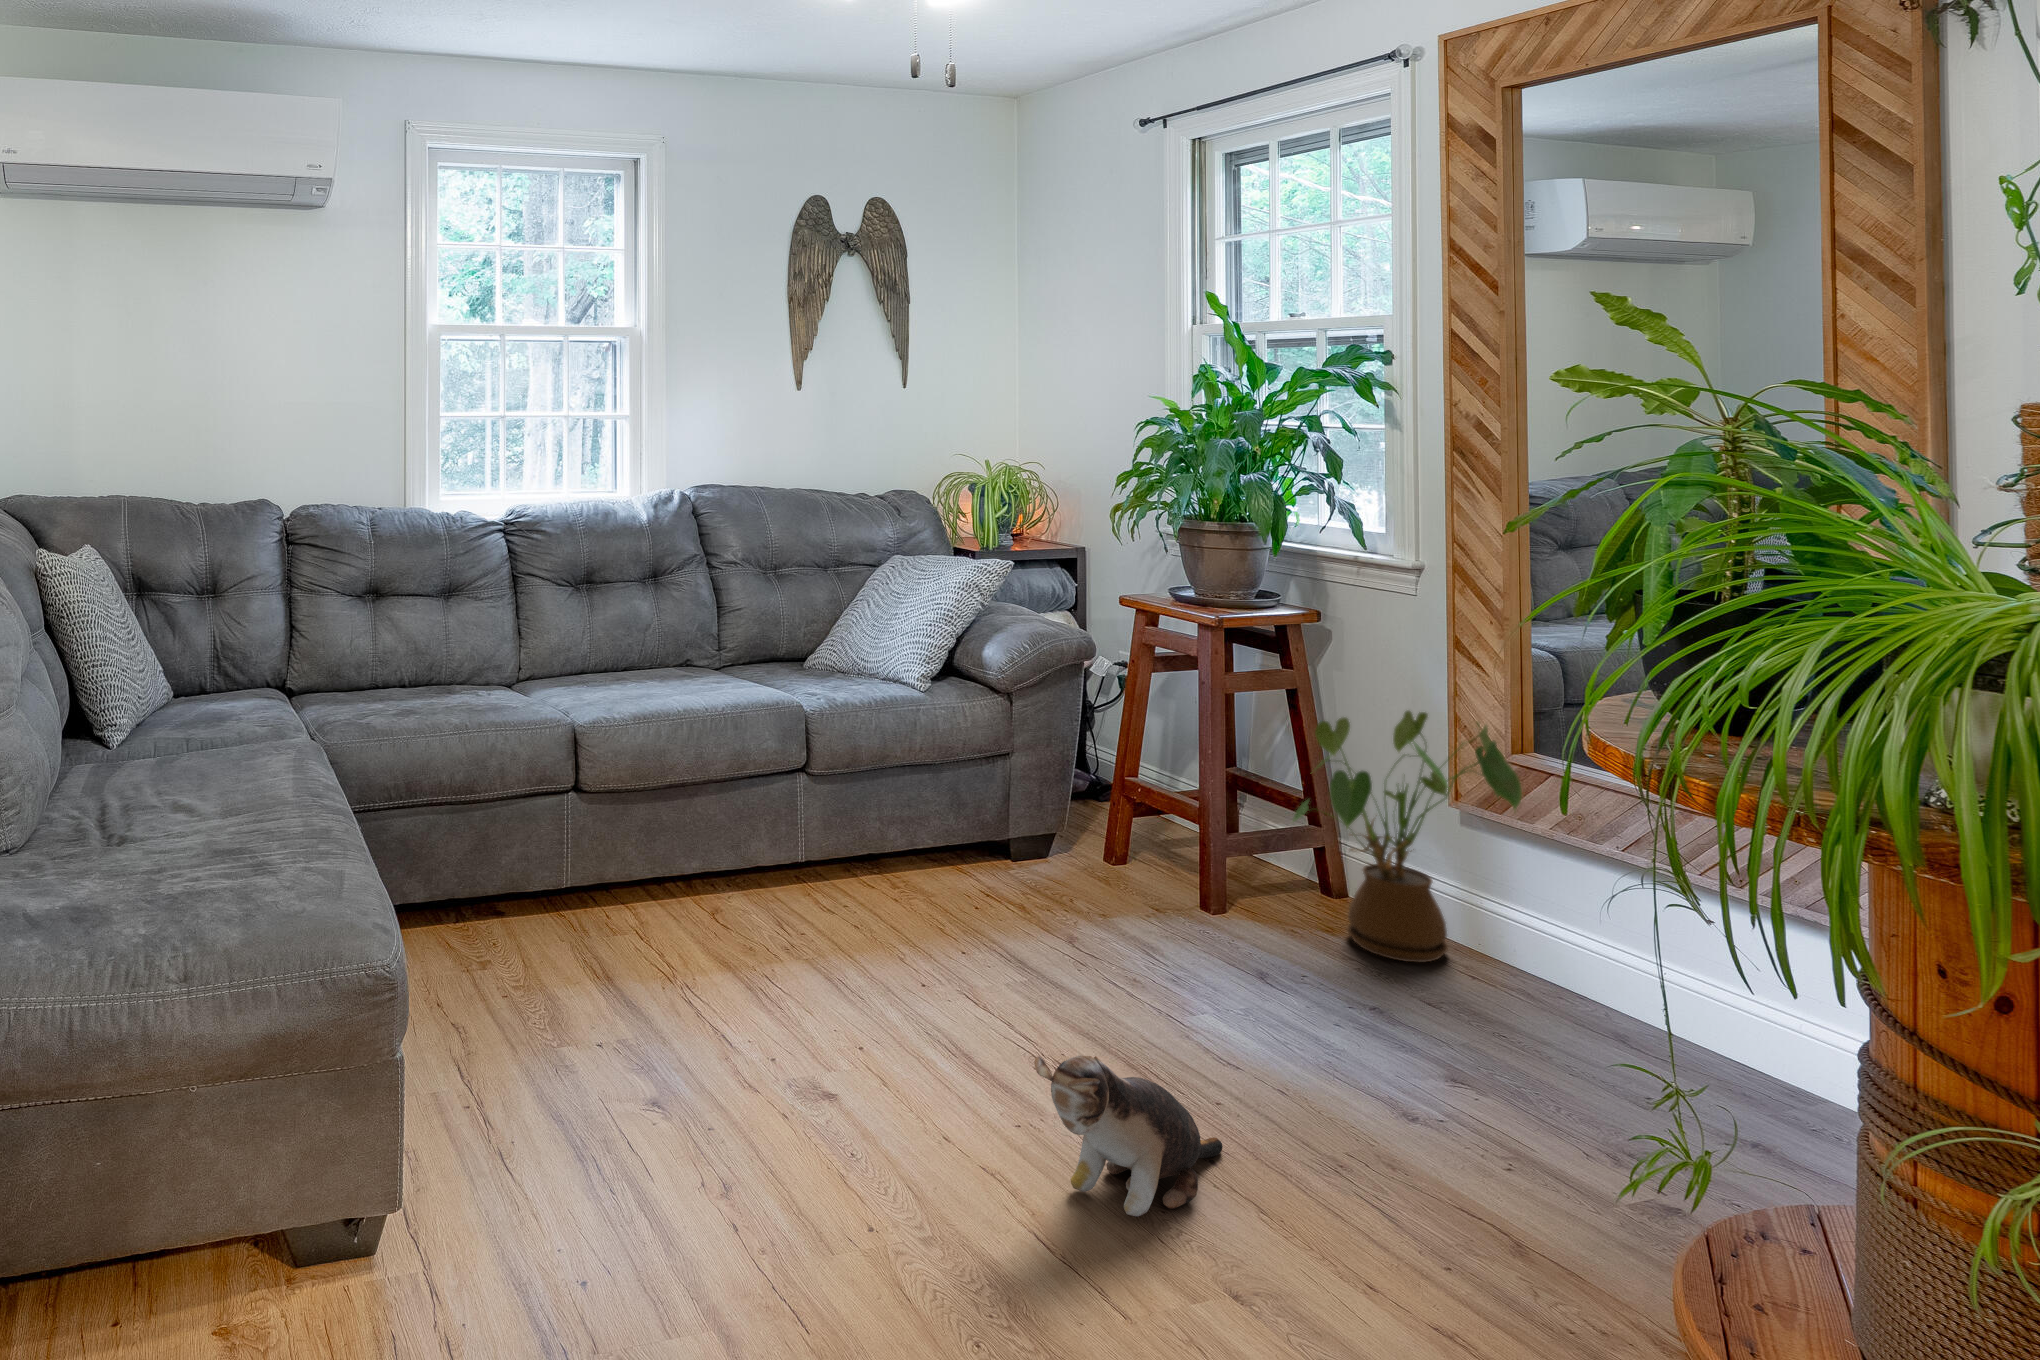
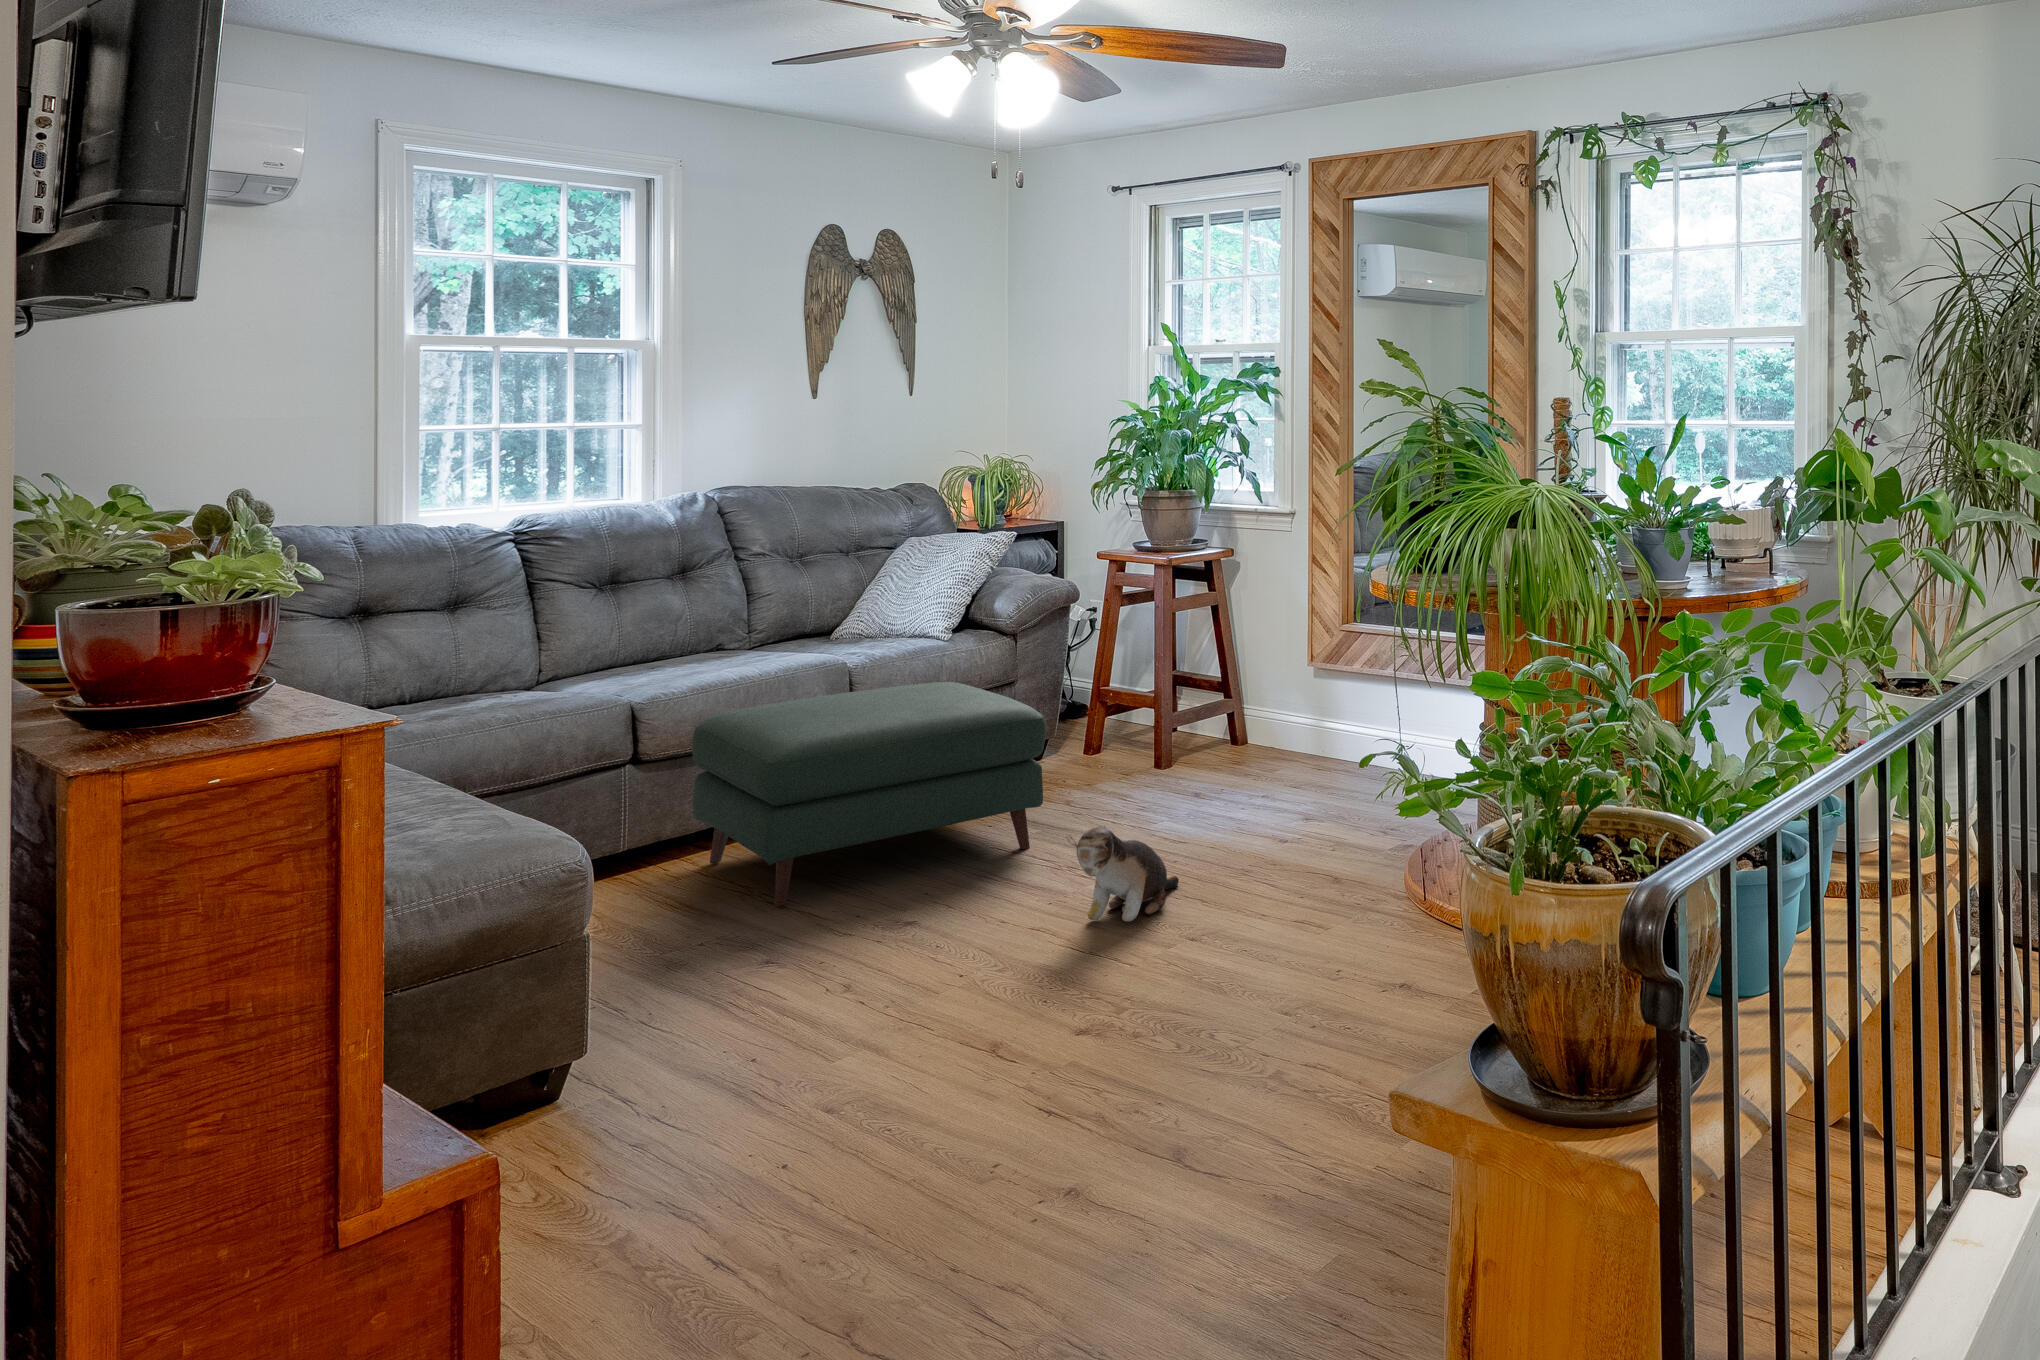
house plant: present [1293,711,1522,962] -> none [1216,608,1350,775]
ottoman: none [626,751,1030,1024] -> present [692,682,1046,906]

